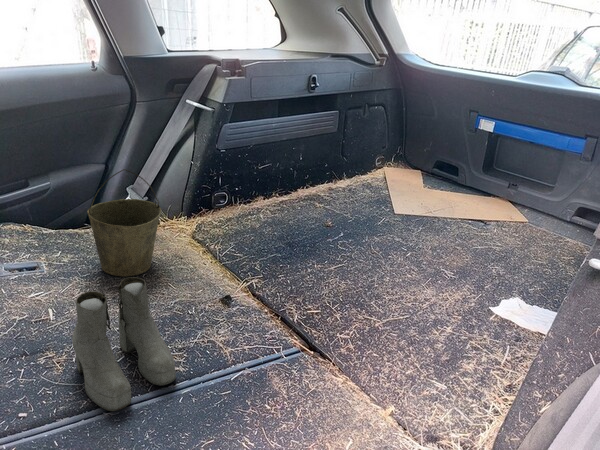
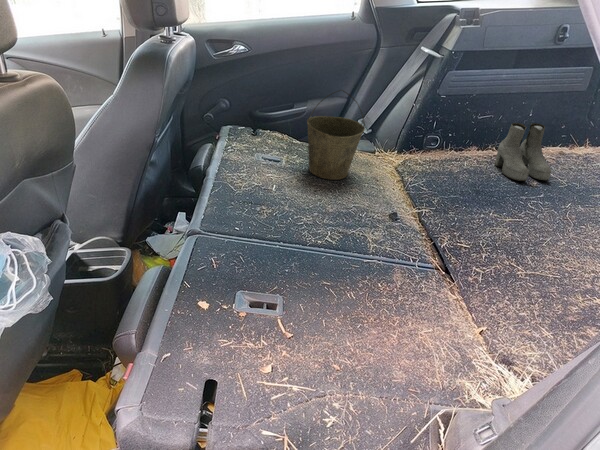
boots: present [72,277,176,411] -> present [495,123,551,181]

